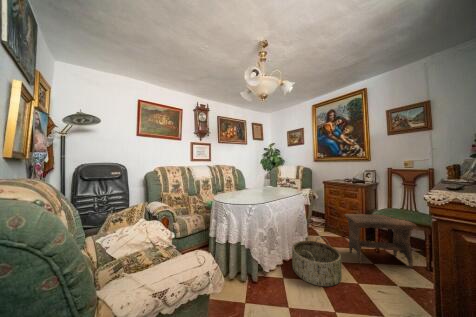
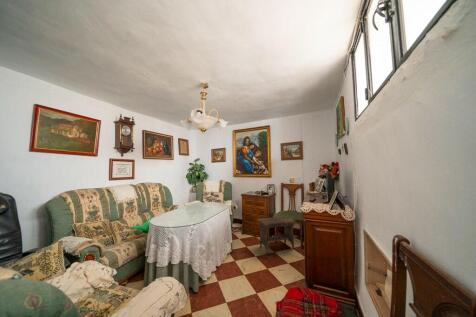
basket: present [292,237,342,286] -> none [223,241,258,279]

